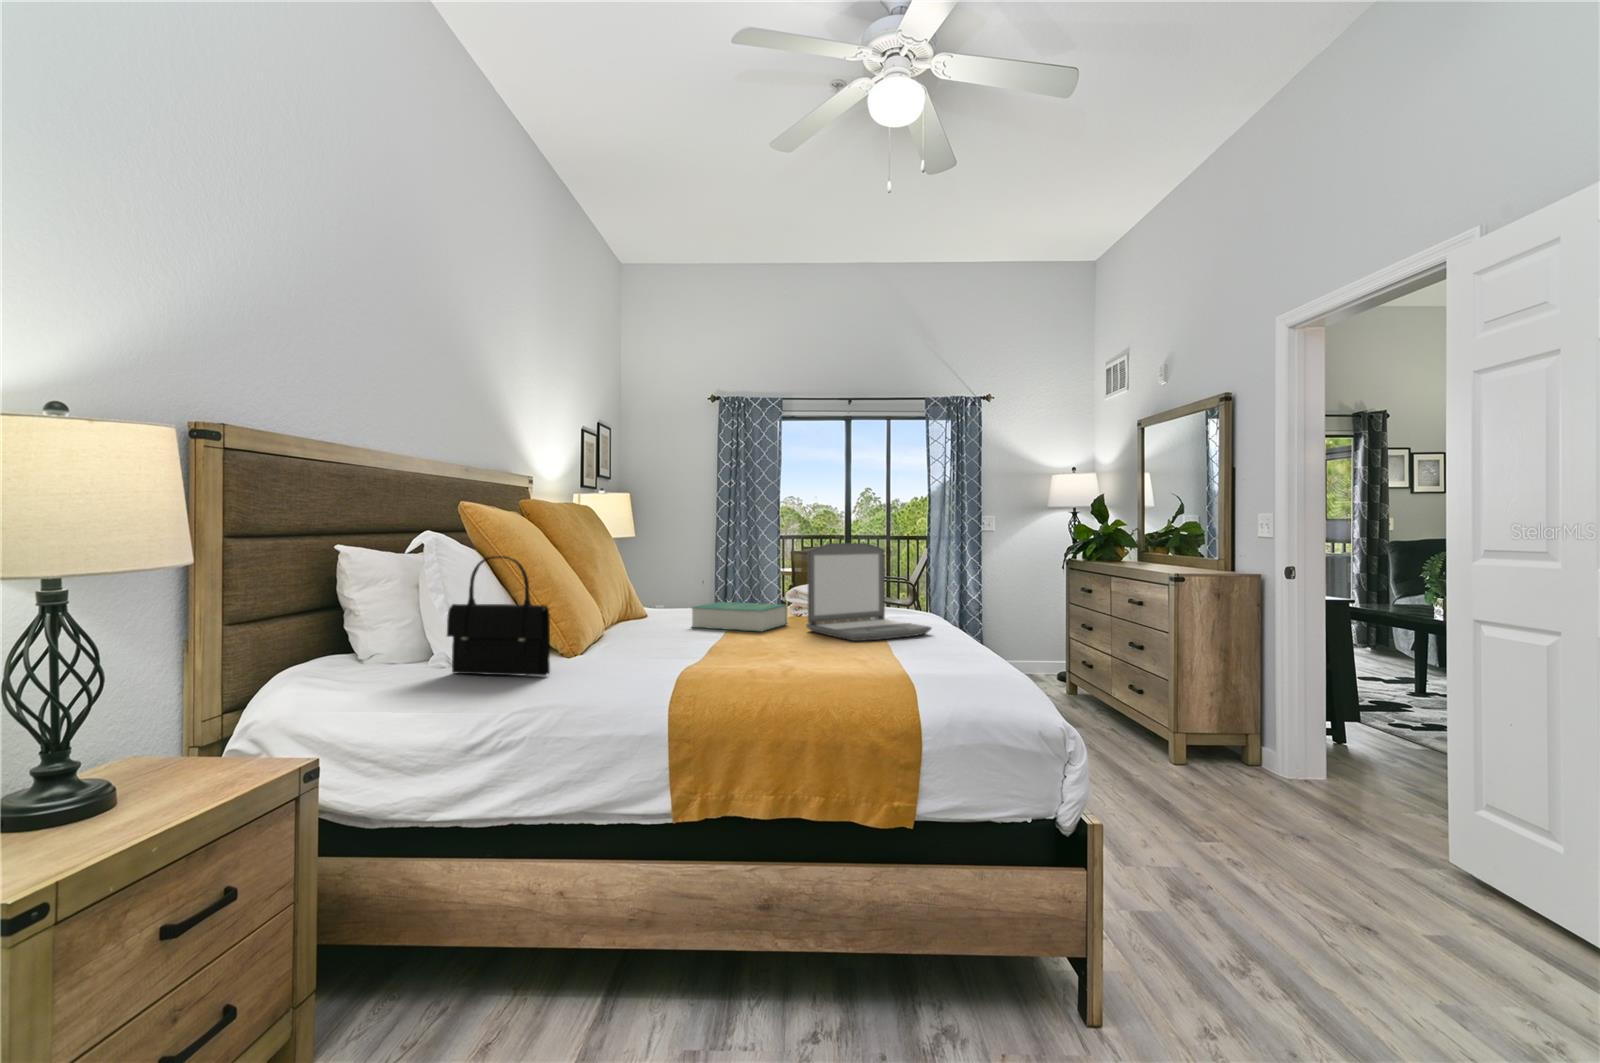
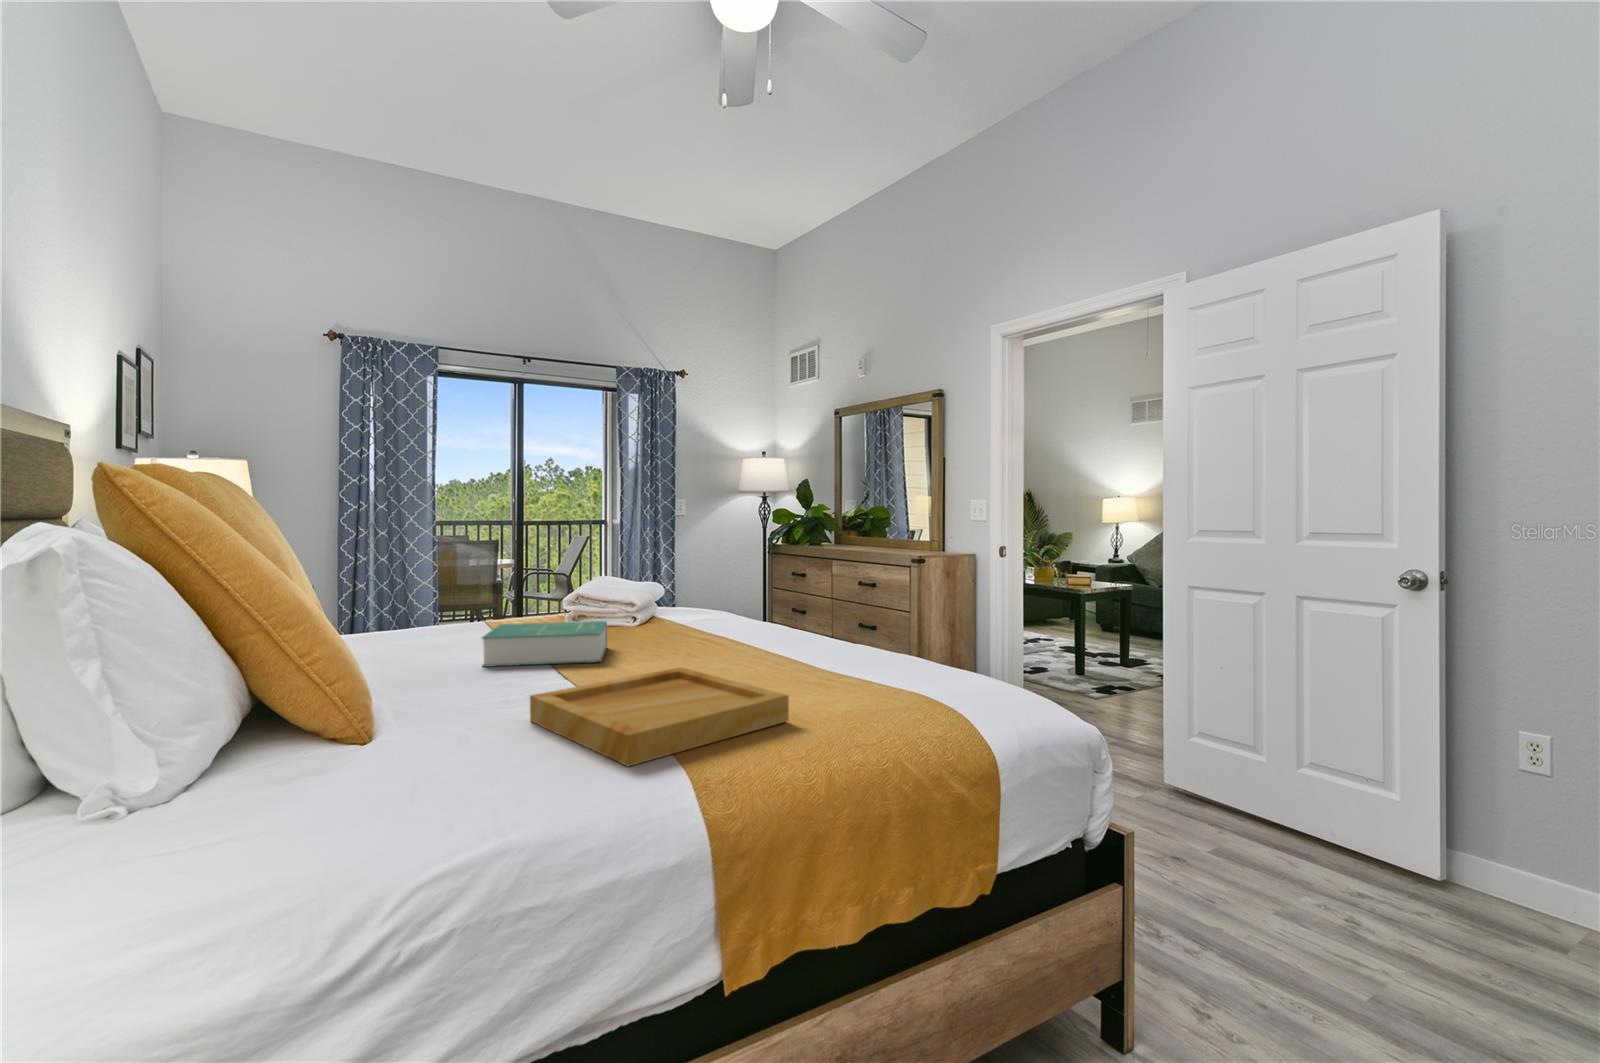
laptop: present [806,543,931,641] -> none [653,538,798,662]
handbag: present [447,556,550,676] -> none [213,590,452,841]
tray: none [650,633,789,677] -> present [530,667,789,766]

